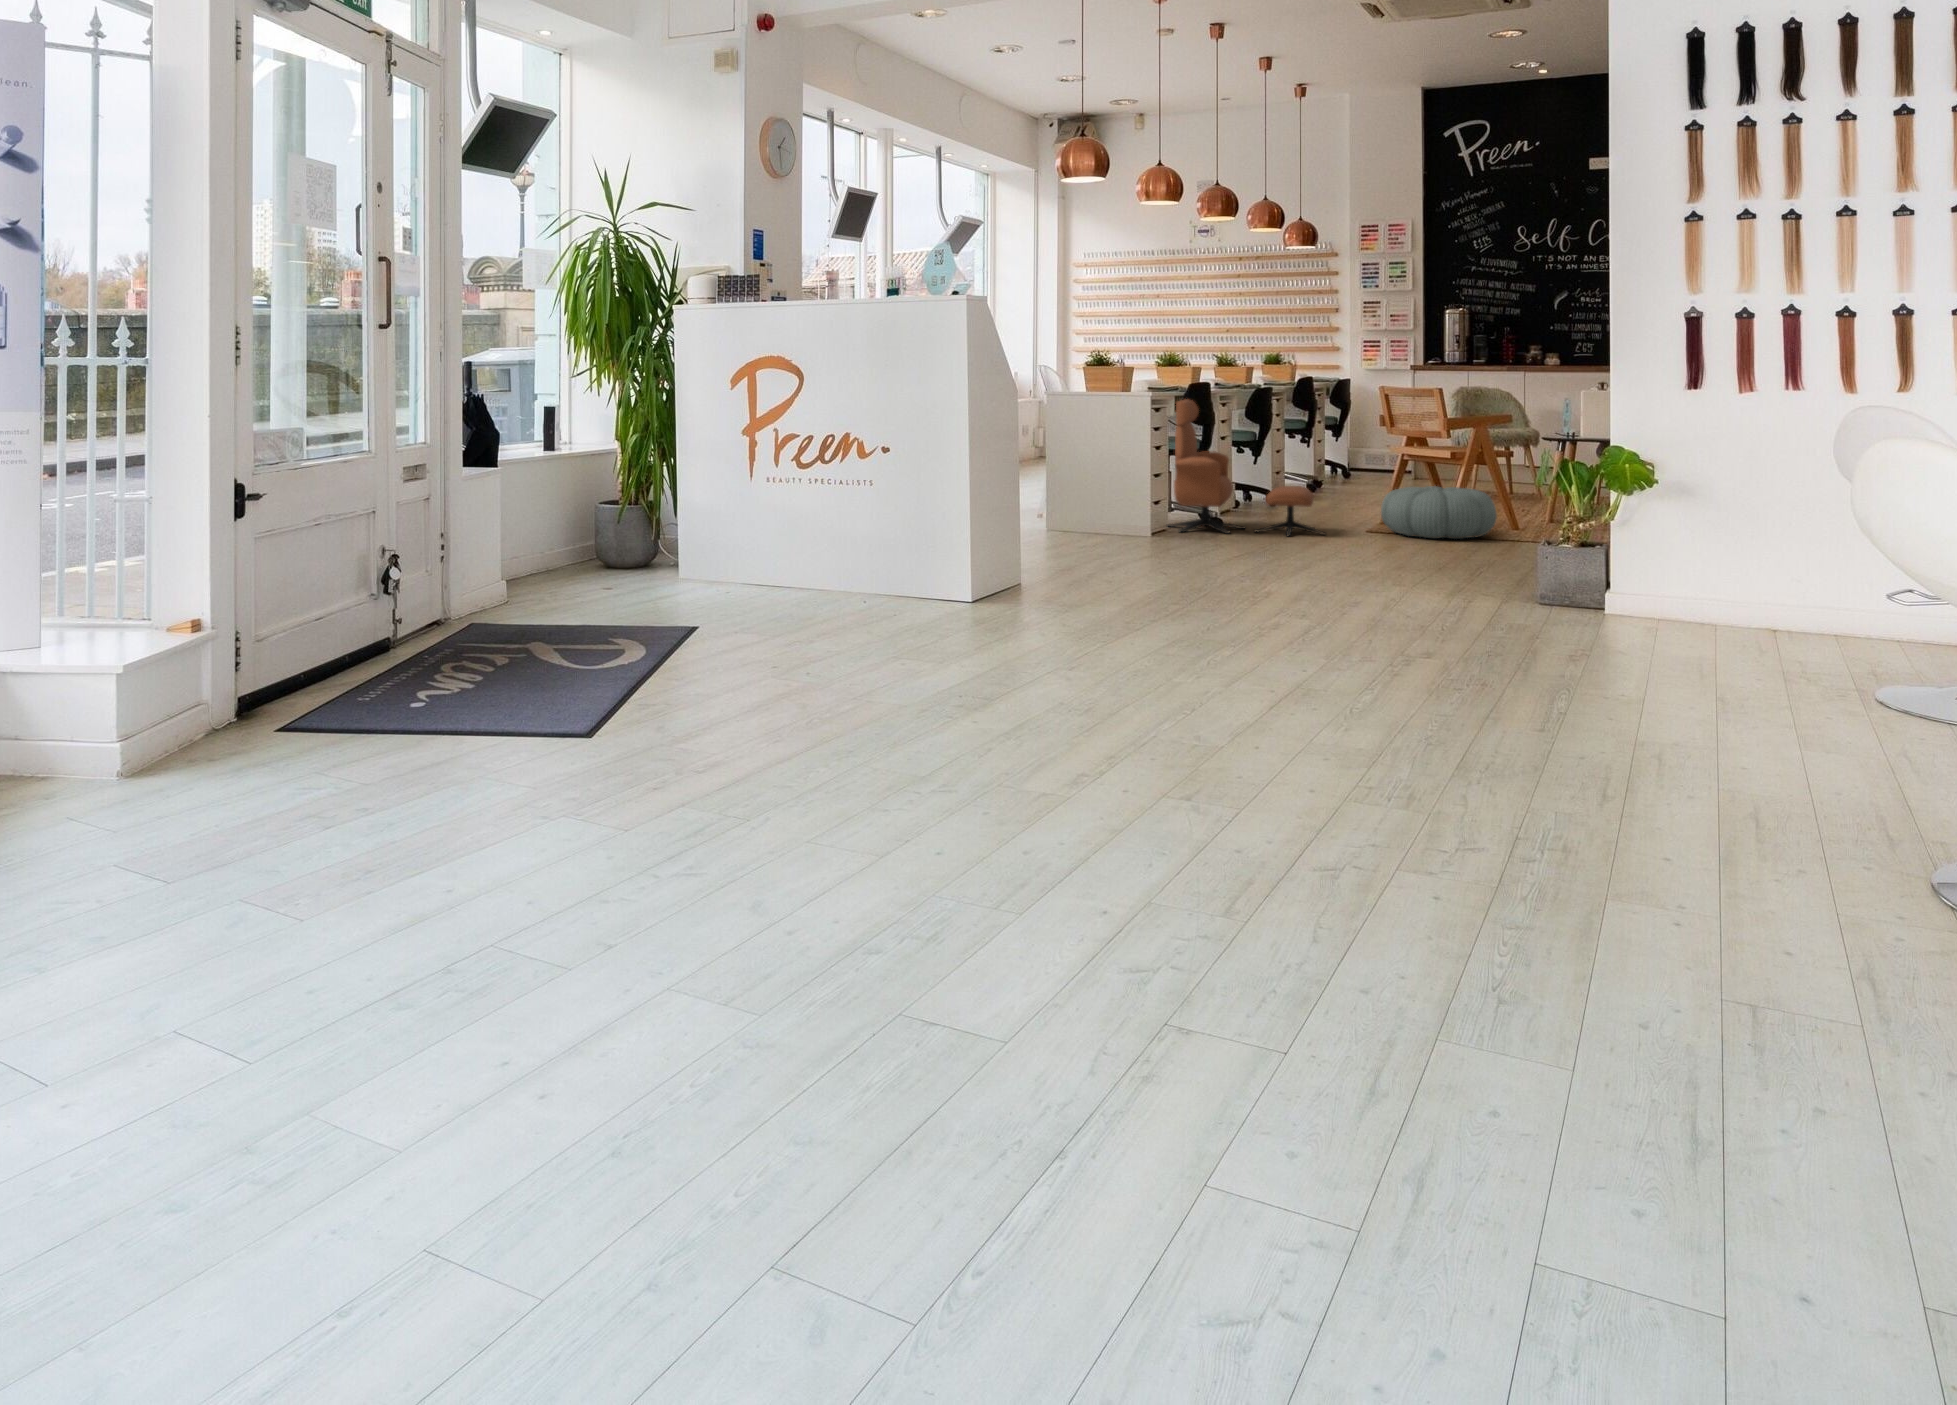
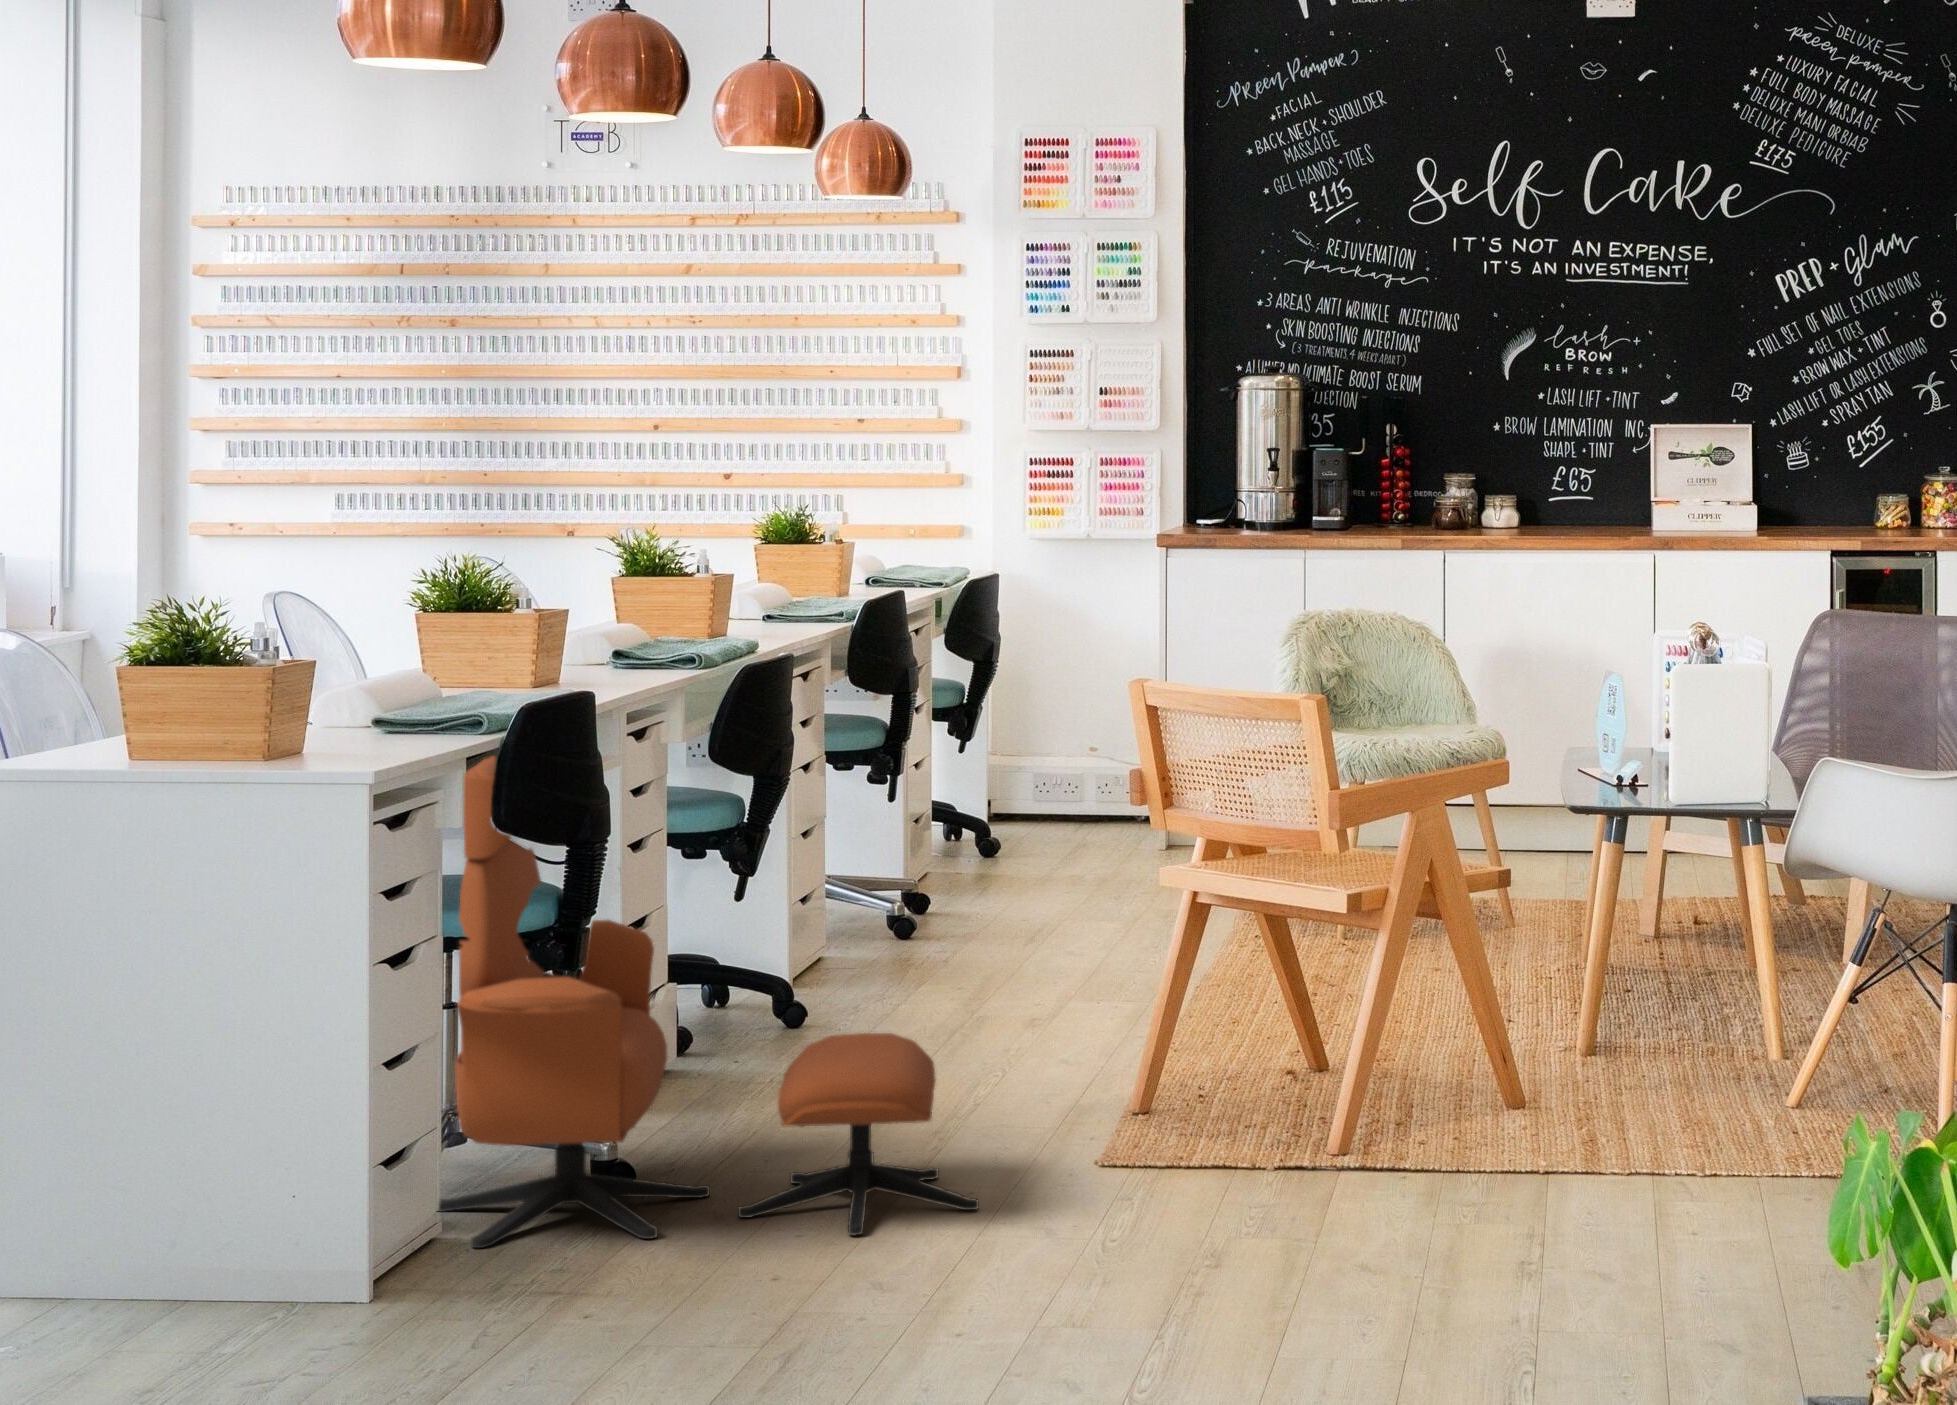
pouf: present [1381,486,1497,539] -> none [1146,1001,1488,1195]

